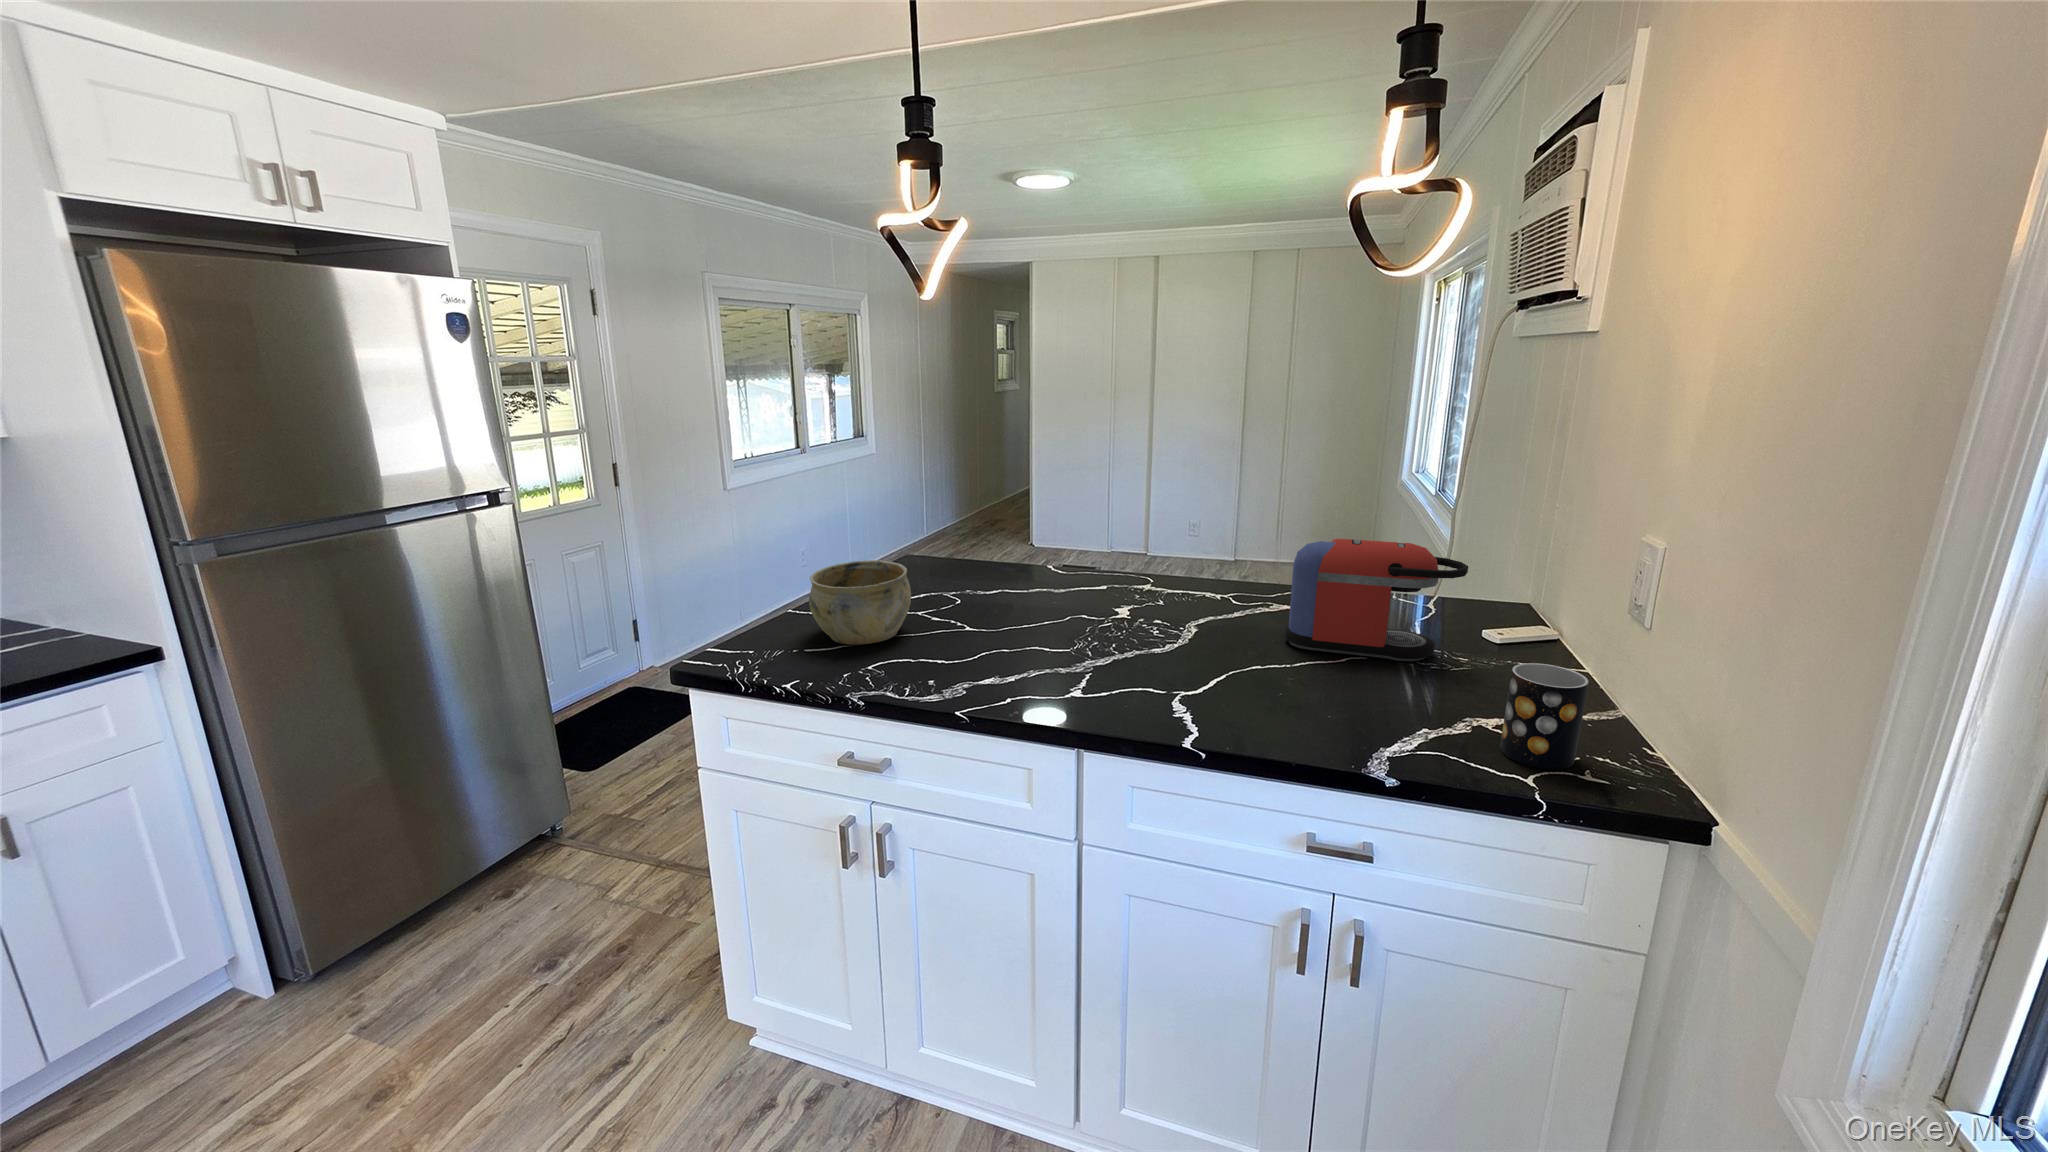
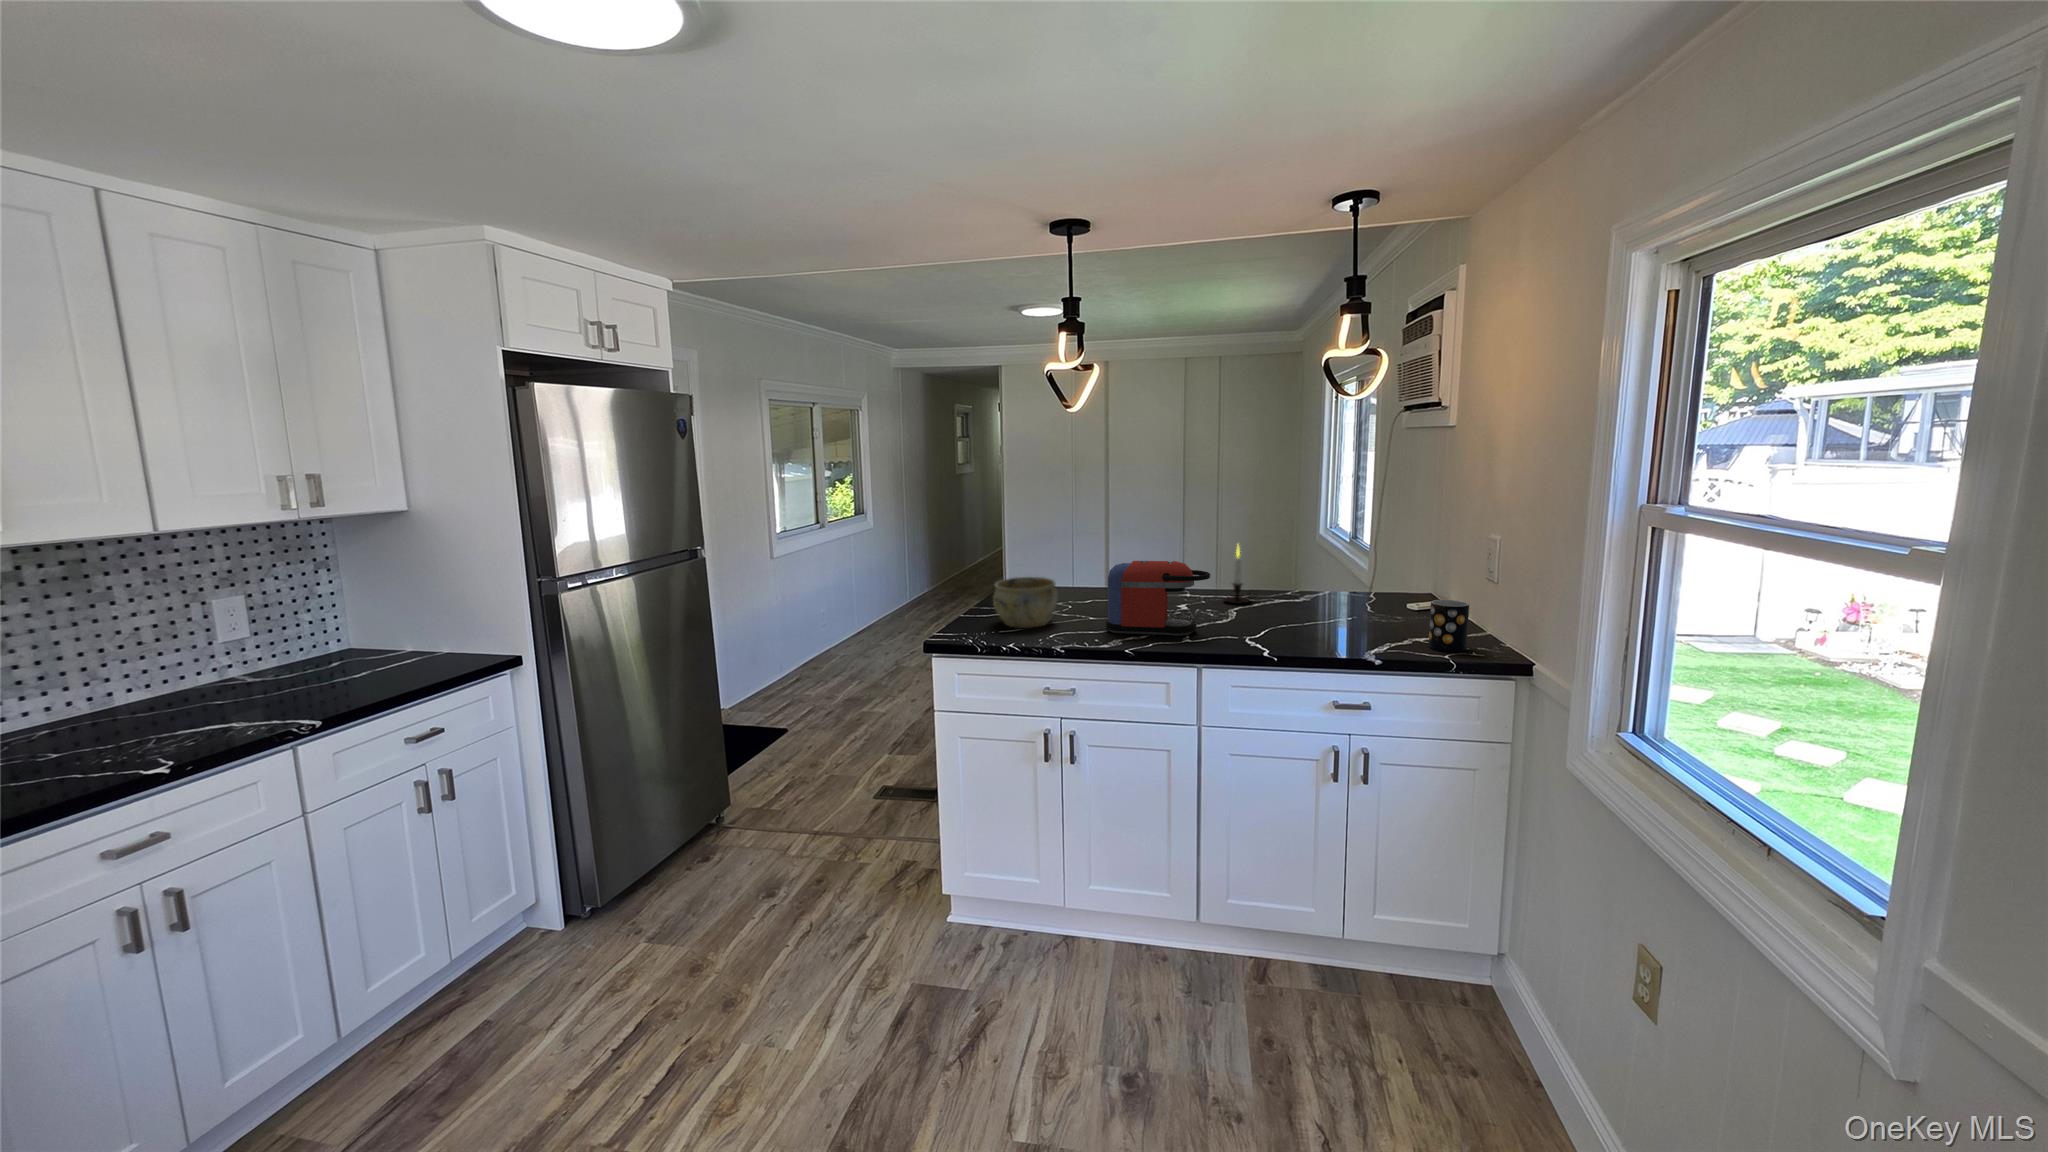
candle: none [1188,518,1242,611] -> present [1224,544,1256,604]
coffee maker: present [1284,539,1468,661] -> present [1106,561,1210,636]

